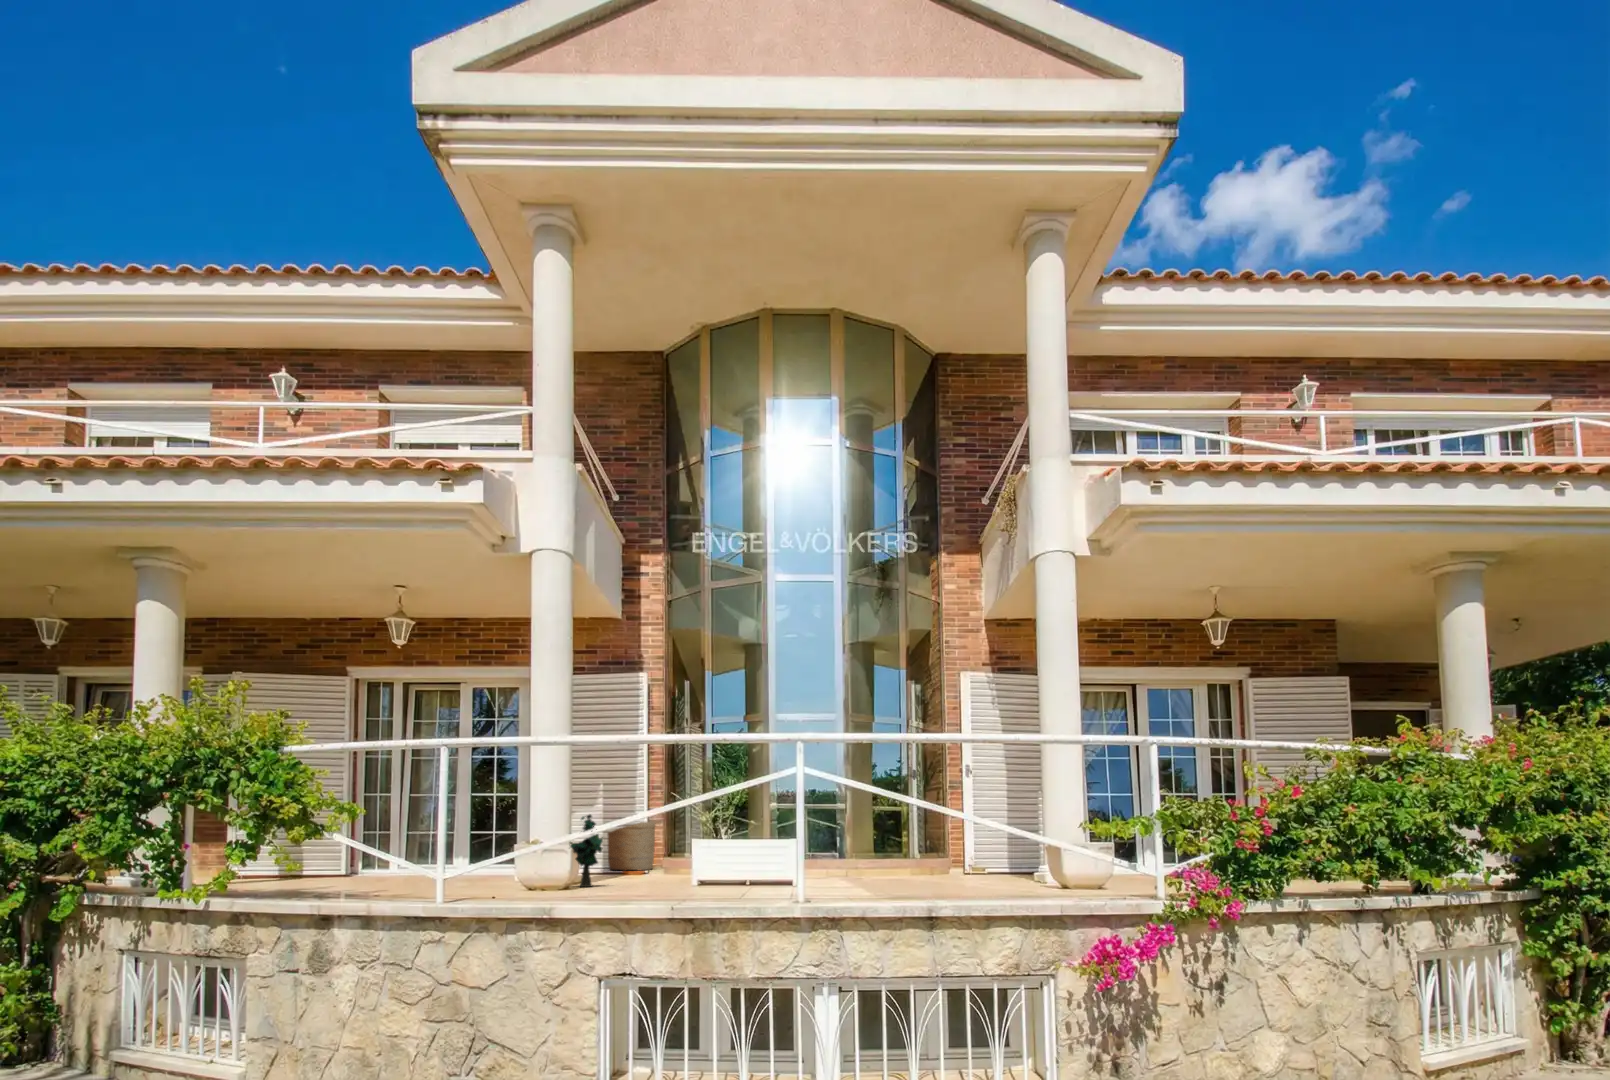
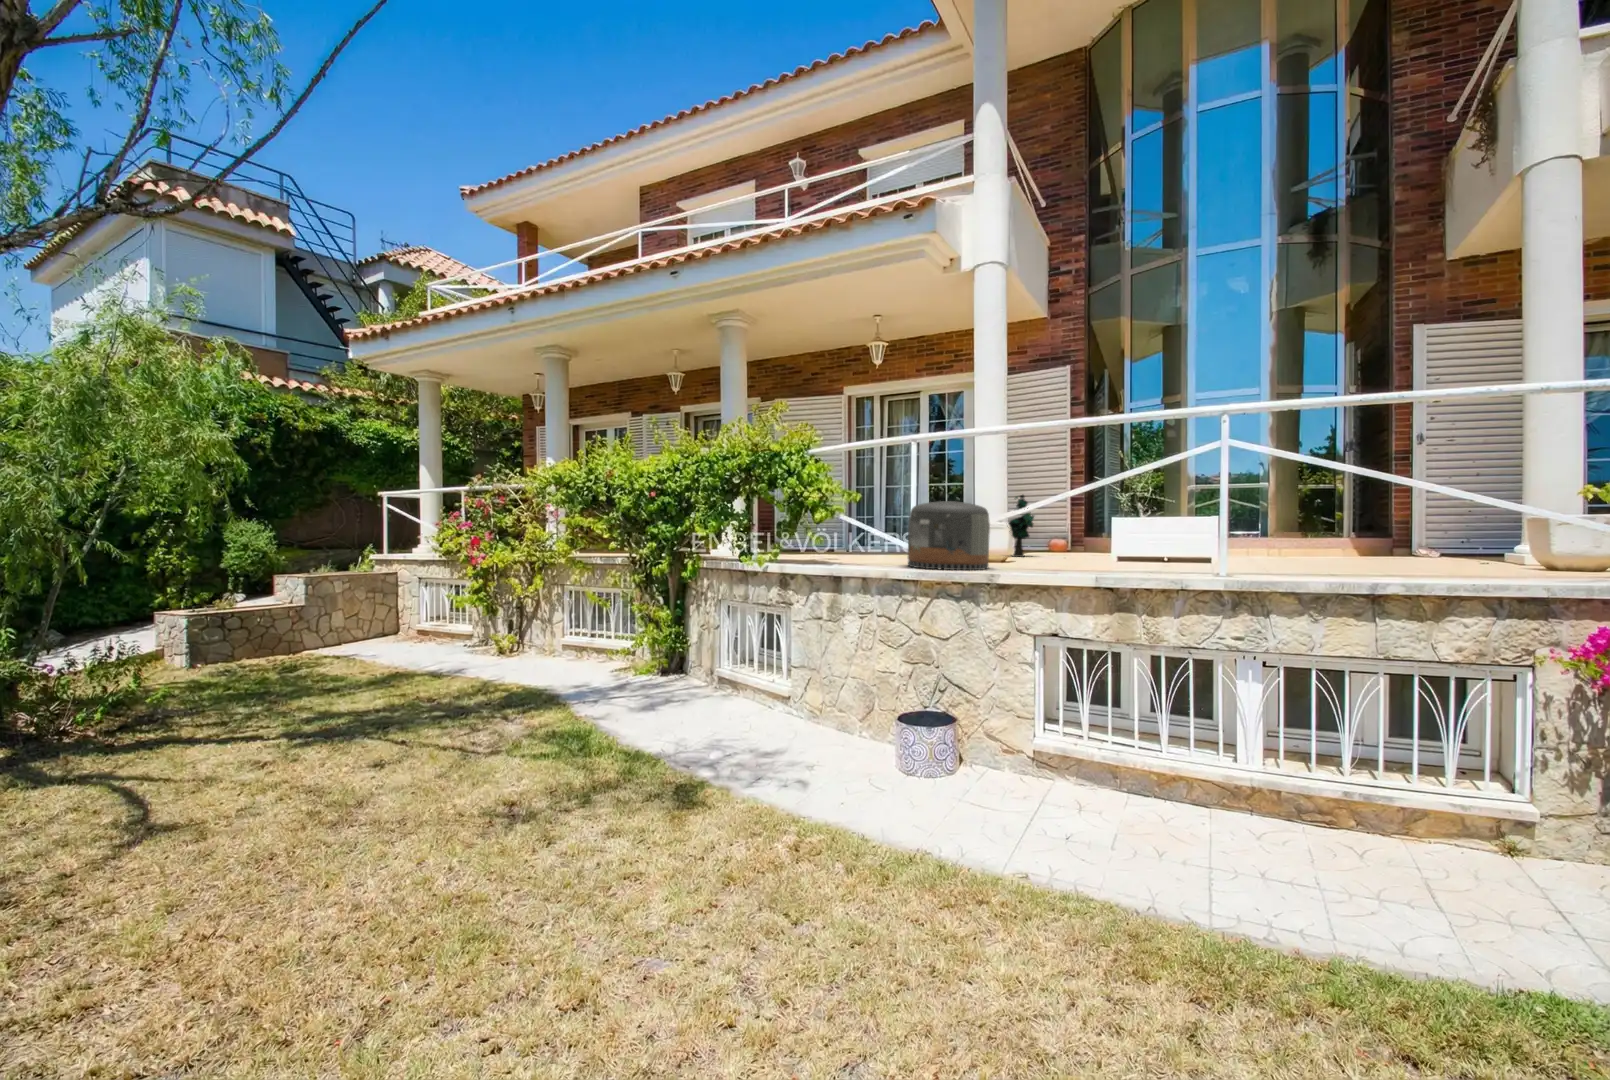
woven basket: present [608,822,656,871] -> none [1038,506,1081,546]
pouf: none [467,830,558,907] -> present [908,501,990,570]

